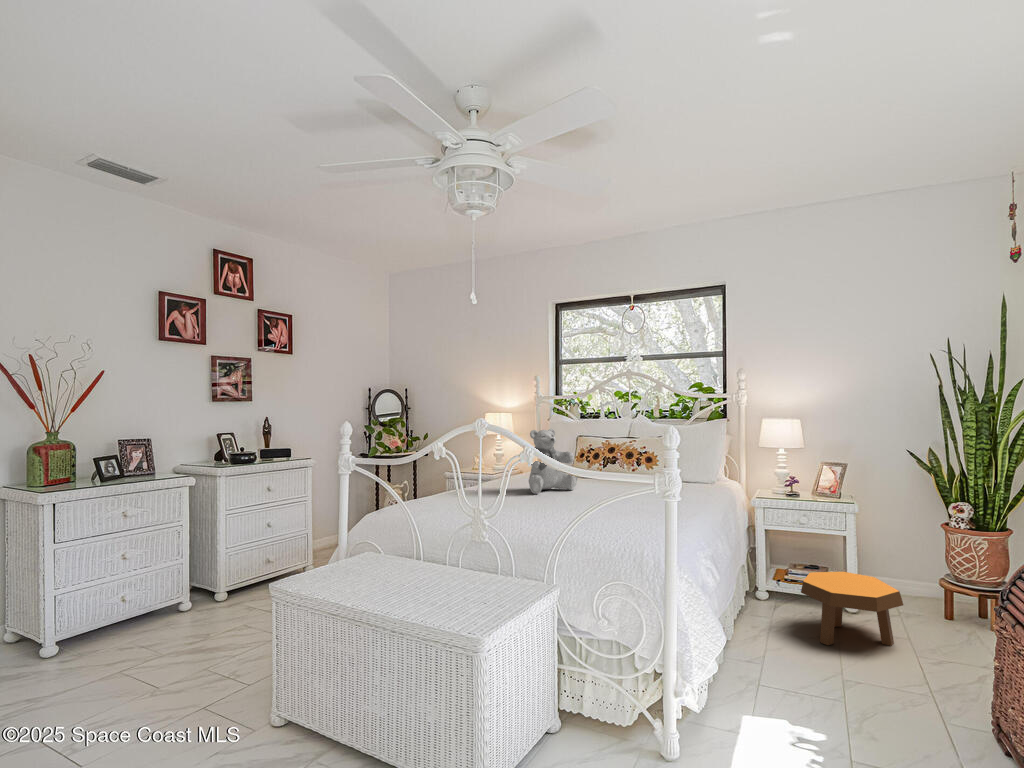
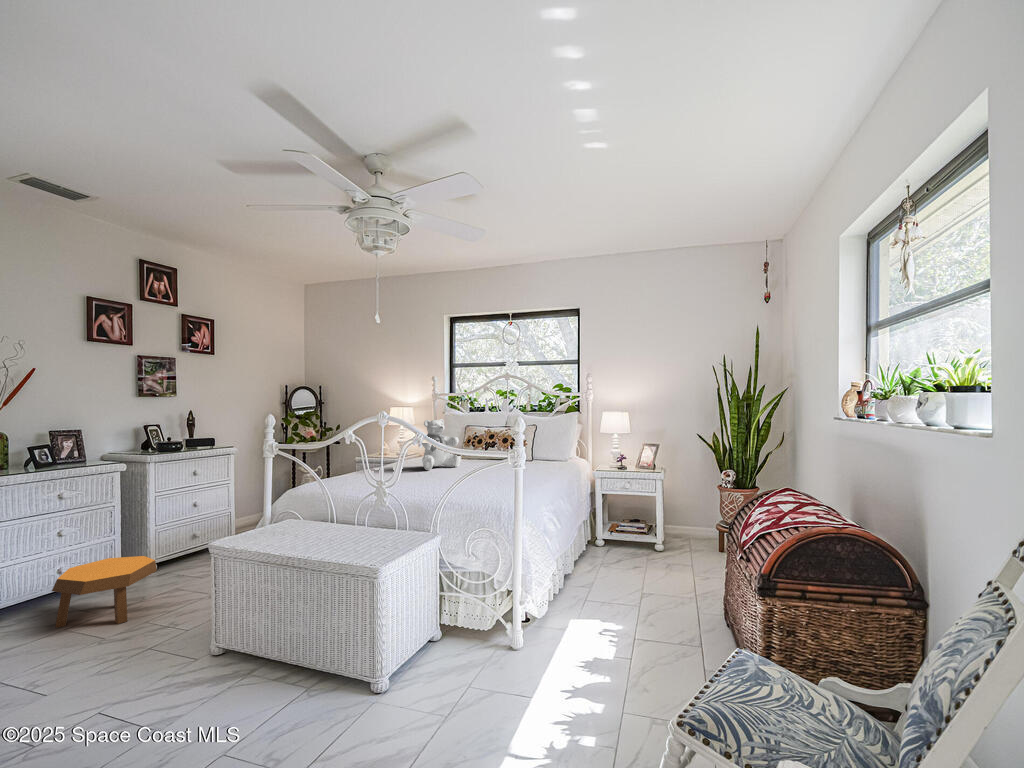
footstool: present [801,572,903,646] -> present [52,556,157,628]

